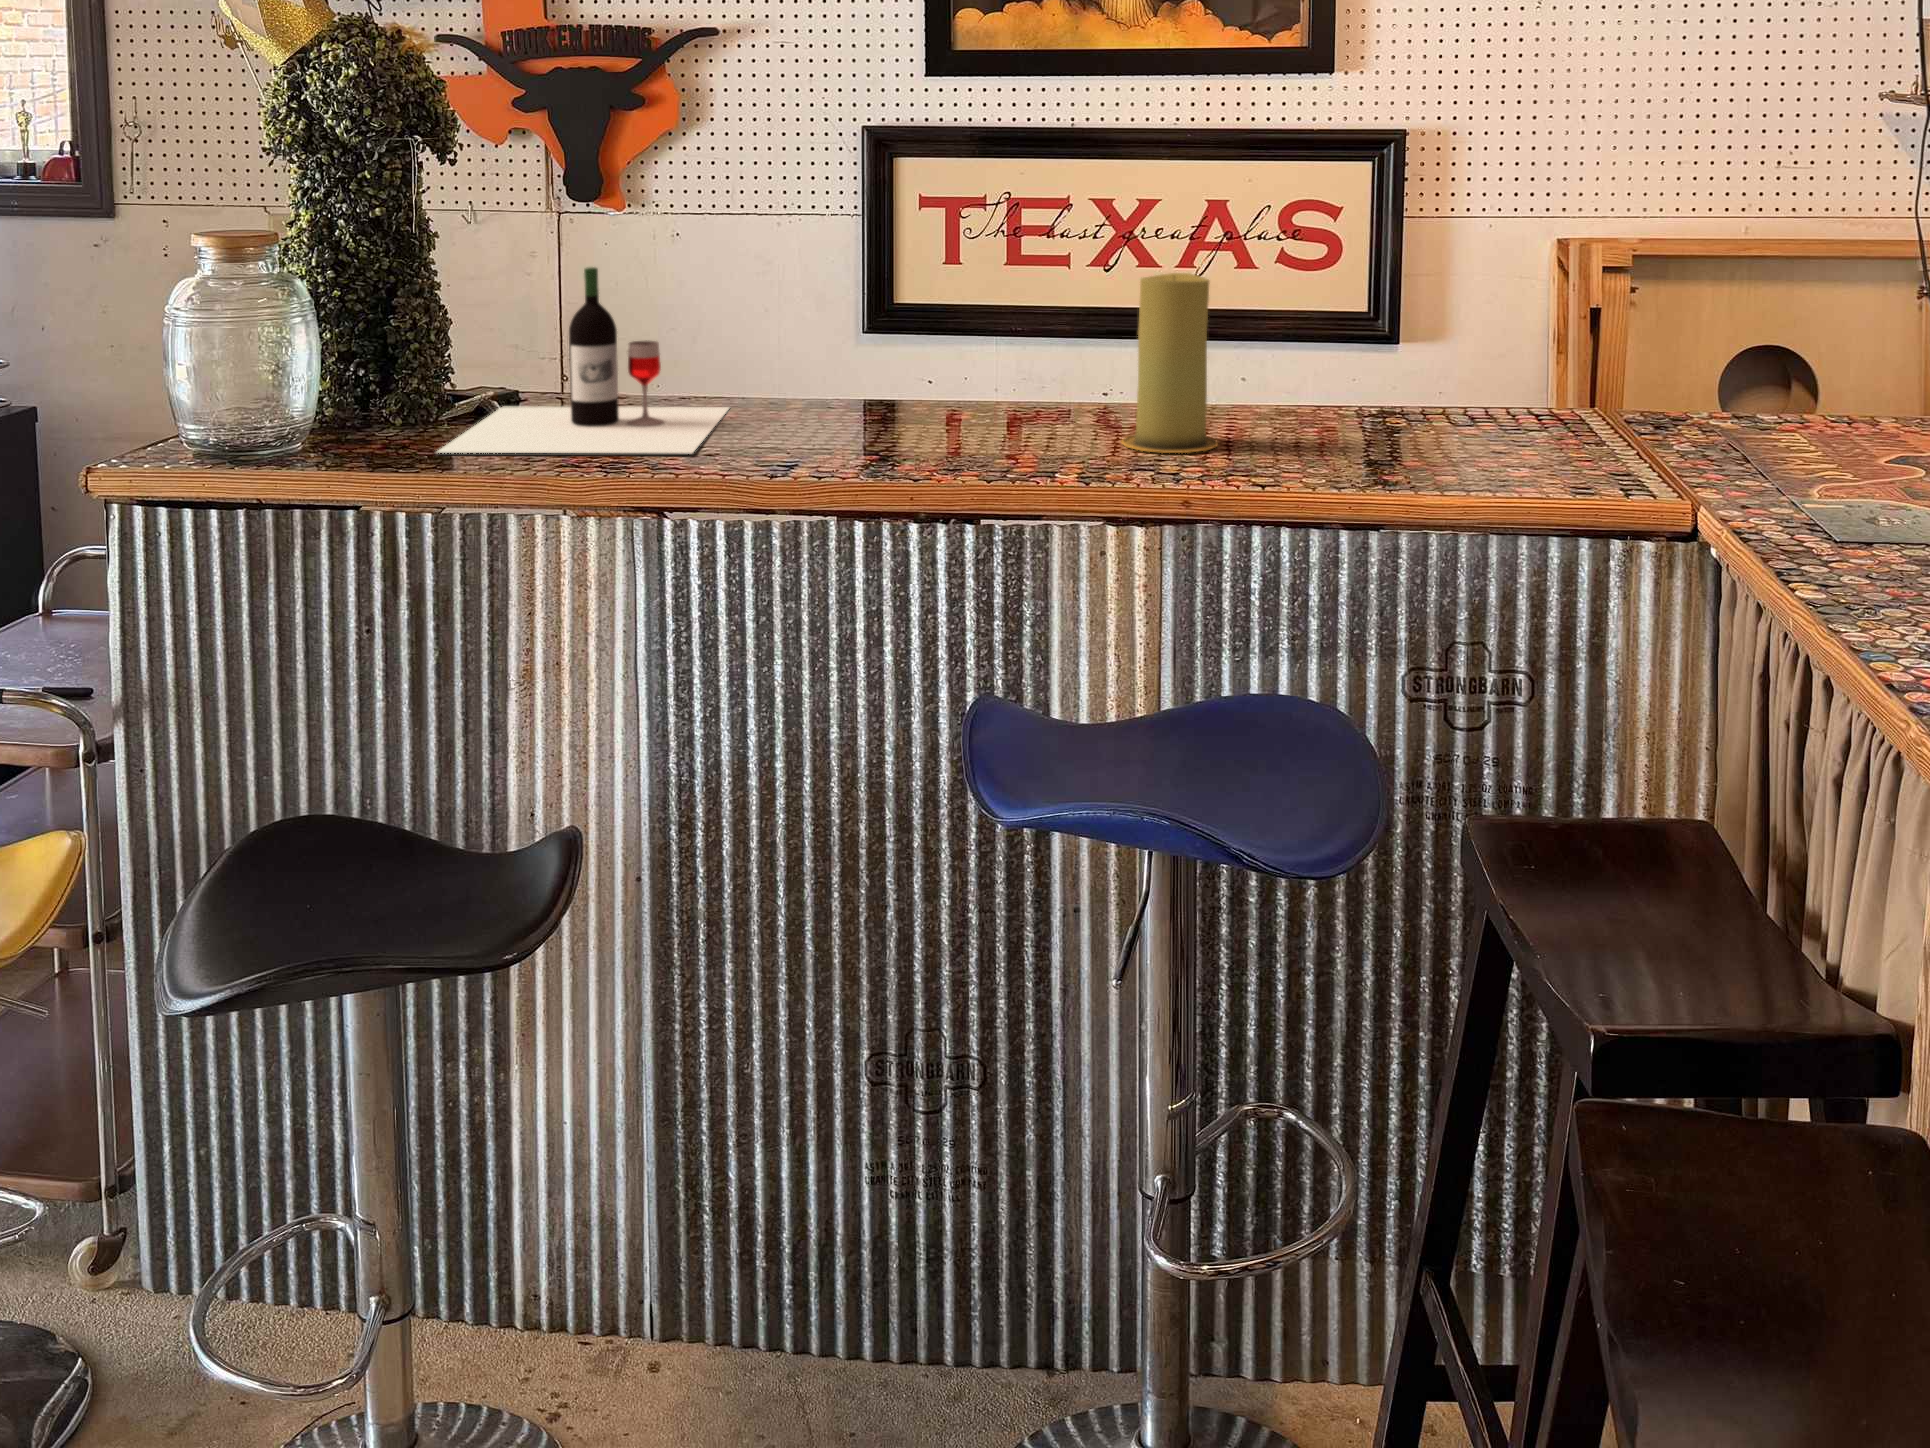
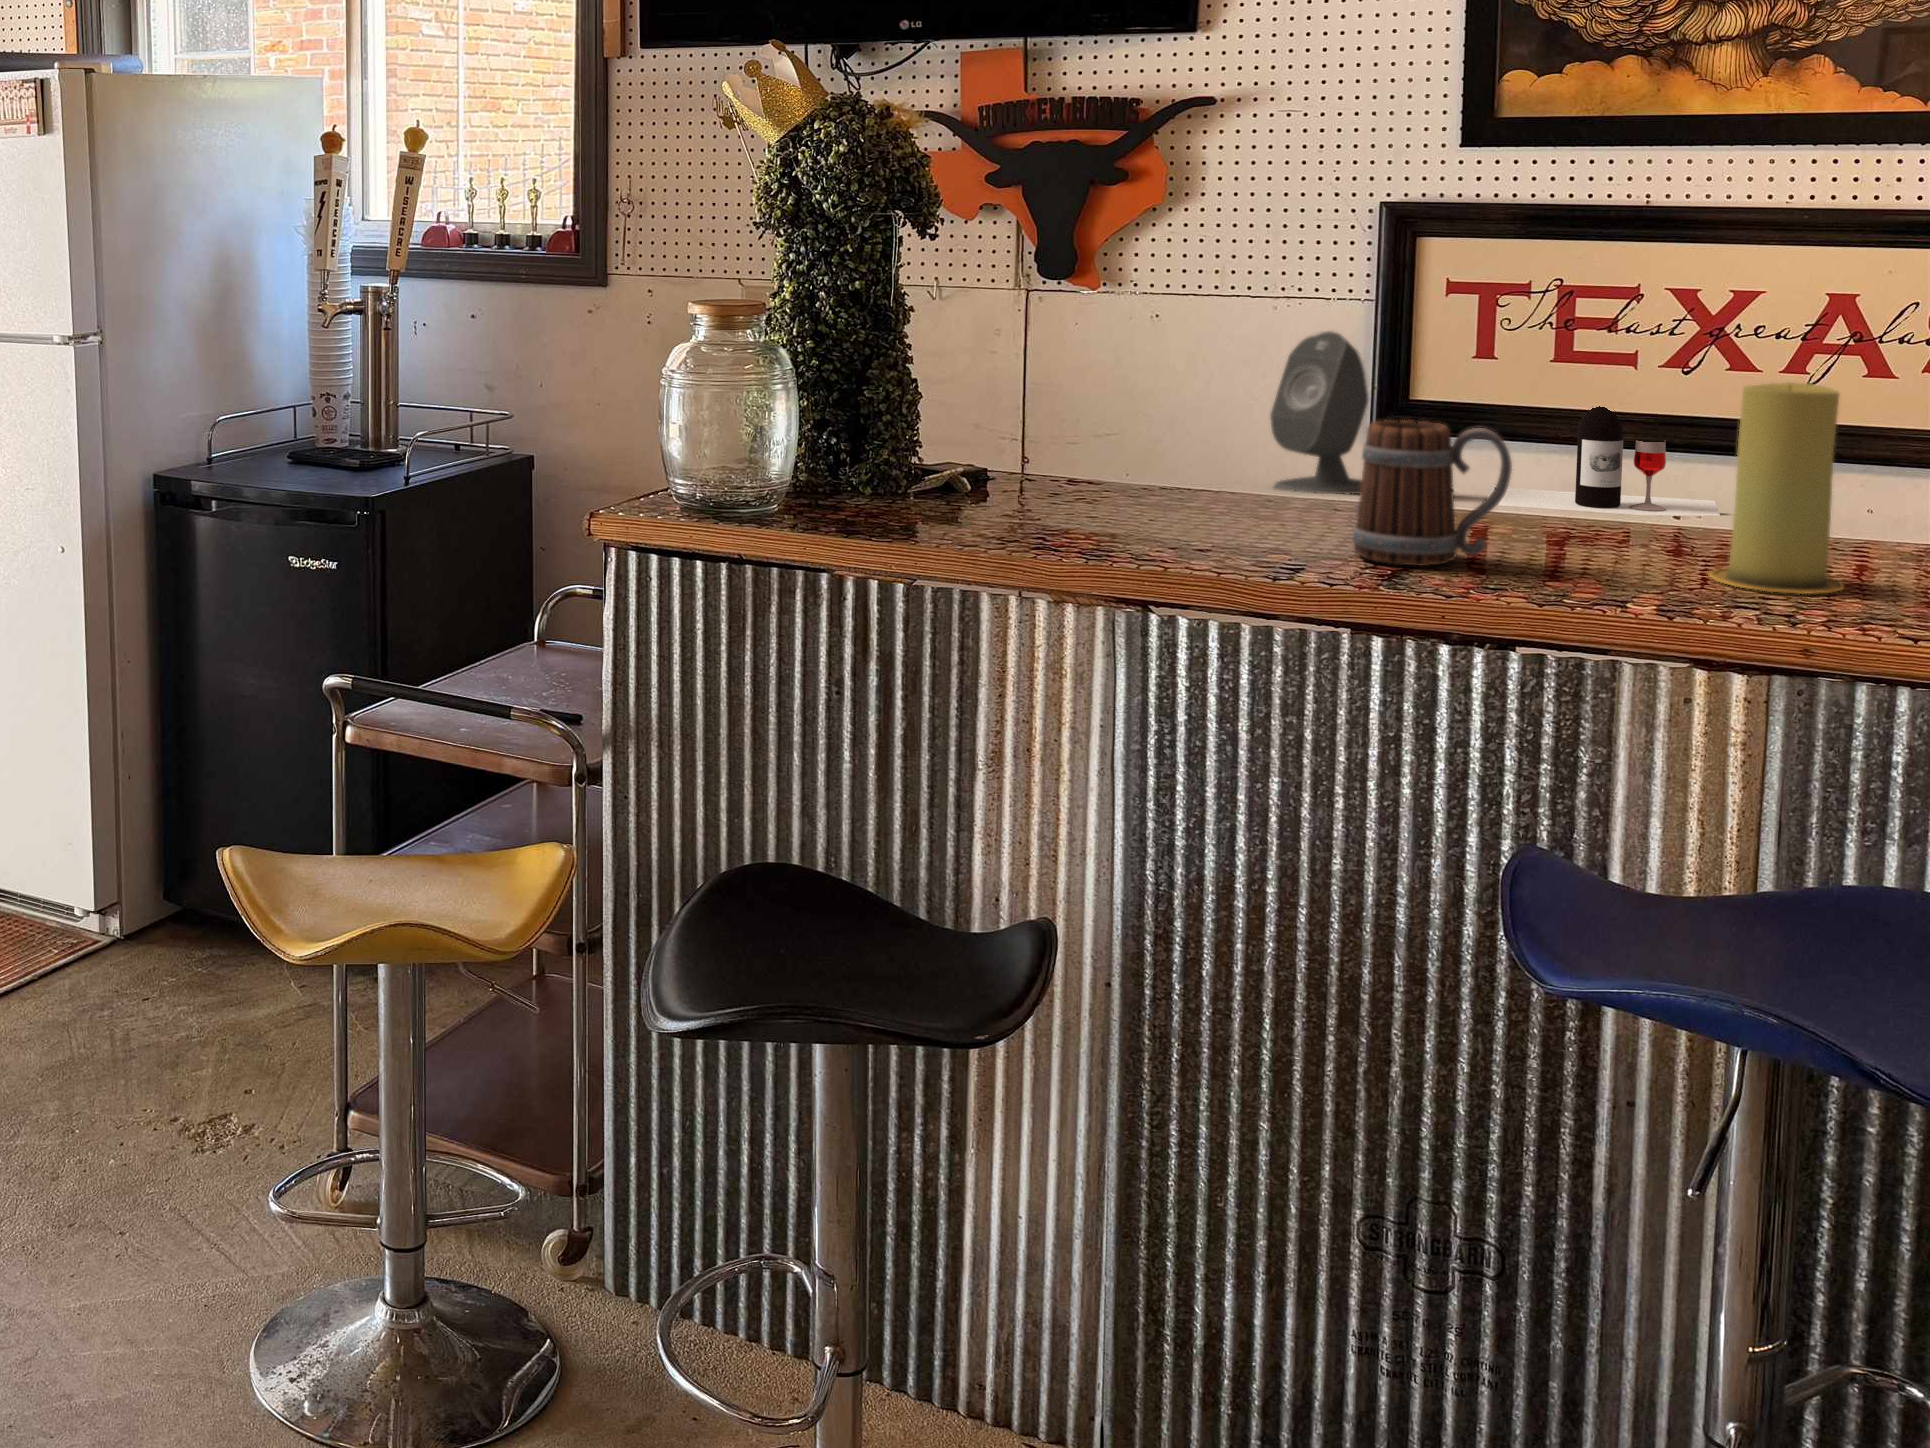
speaker: none [777,239,867,391] -> present [1270,331,1368,494]
wine bottle: present [438,267,729,453] -> present [1487,406,1720,515]
beer mug: none [840,321,967,454] -> present [1352,420,1512,566]

